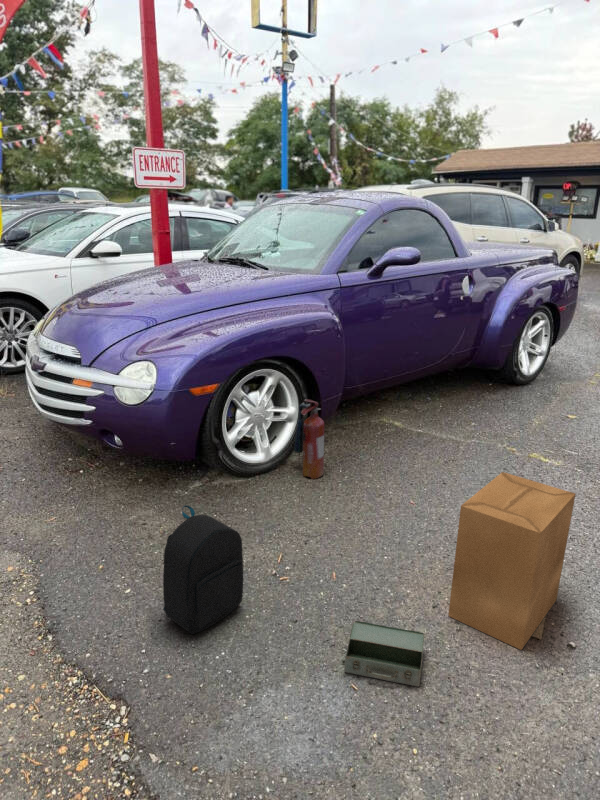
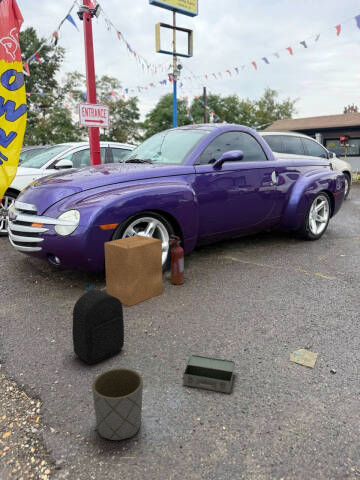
cardboard box: present [448,472,575,650] -> present [104,235,162,306]
planter: none [215,659,293,774] -> present [92,368,143,440]

